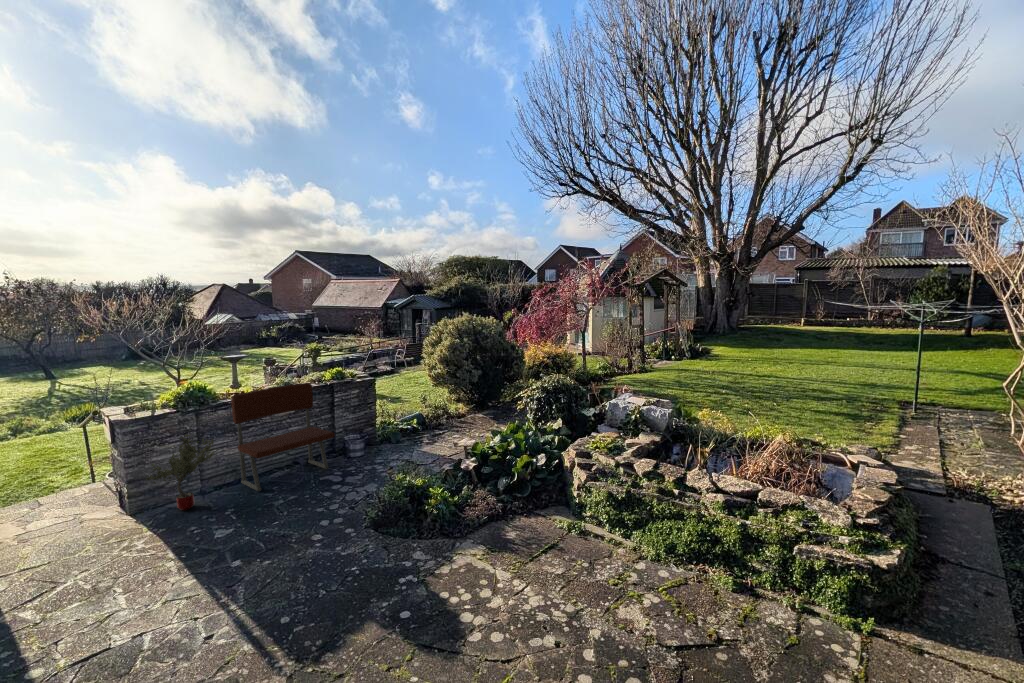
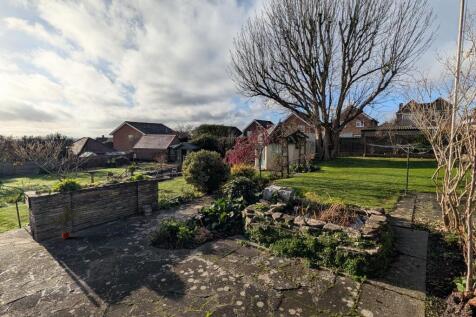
bench: present [231,383,335,491] -> none [89,181,138,230]

